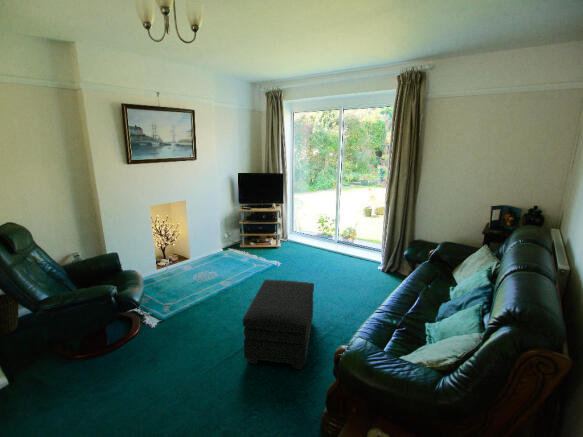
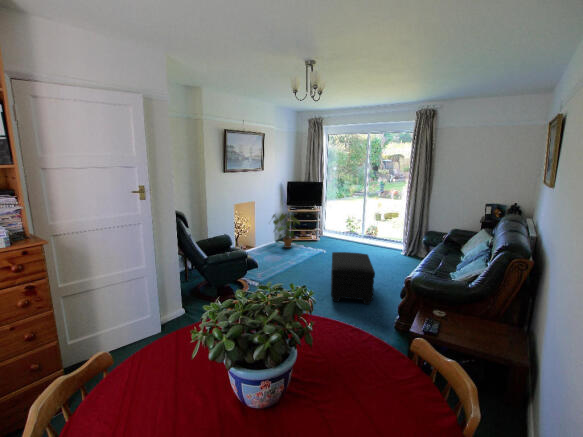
house plant: none [209,214,253,260] -> present [272,214,300,248]

